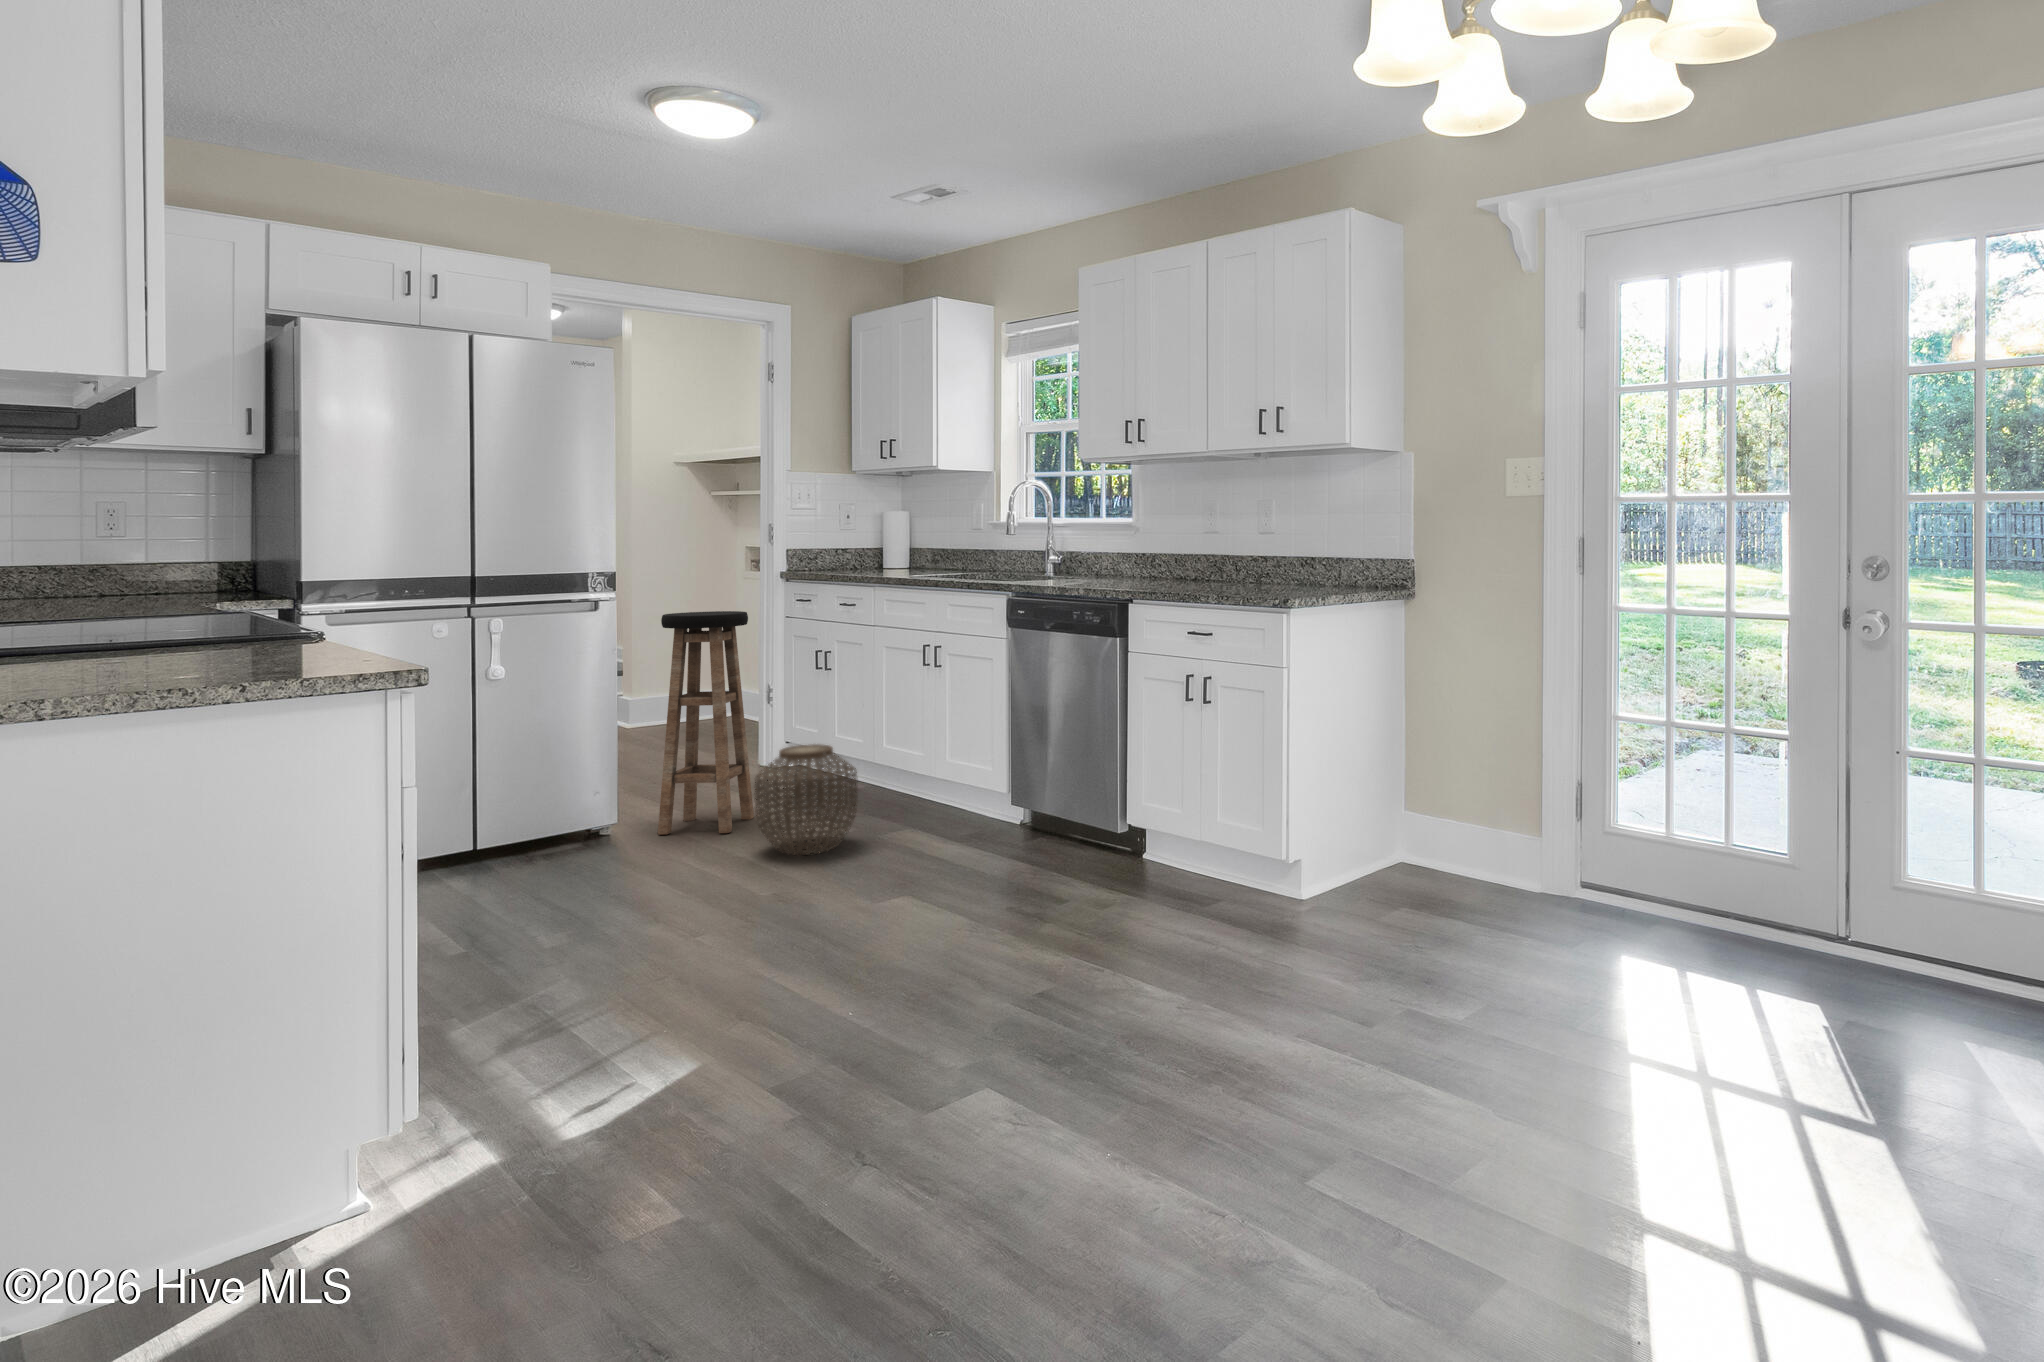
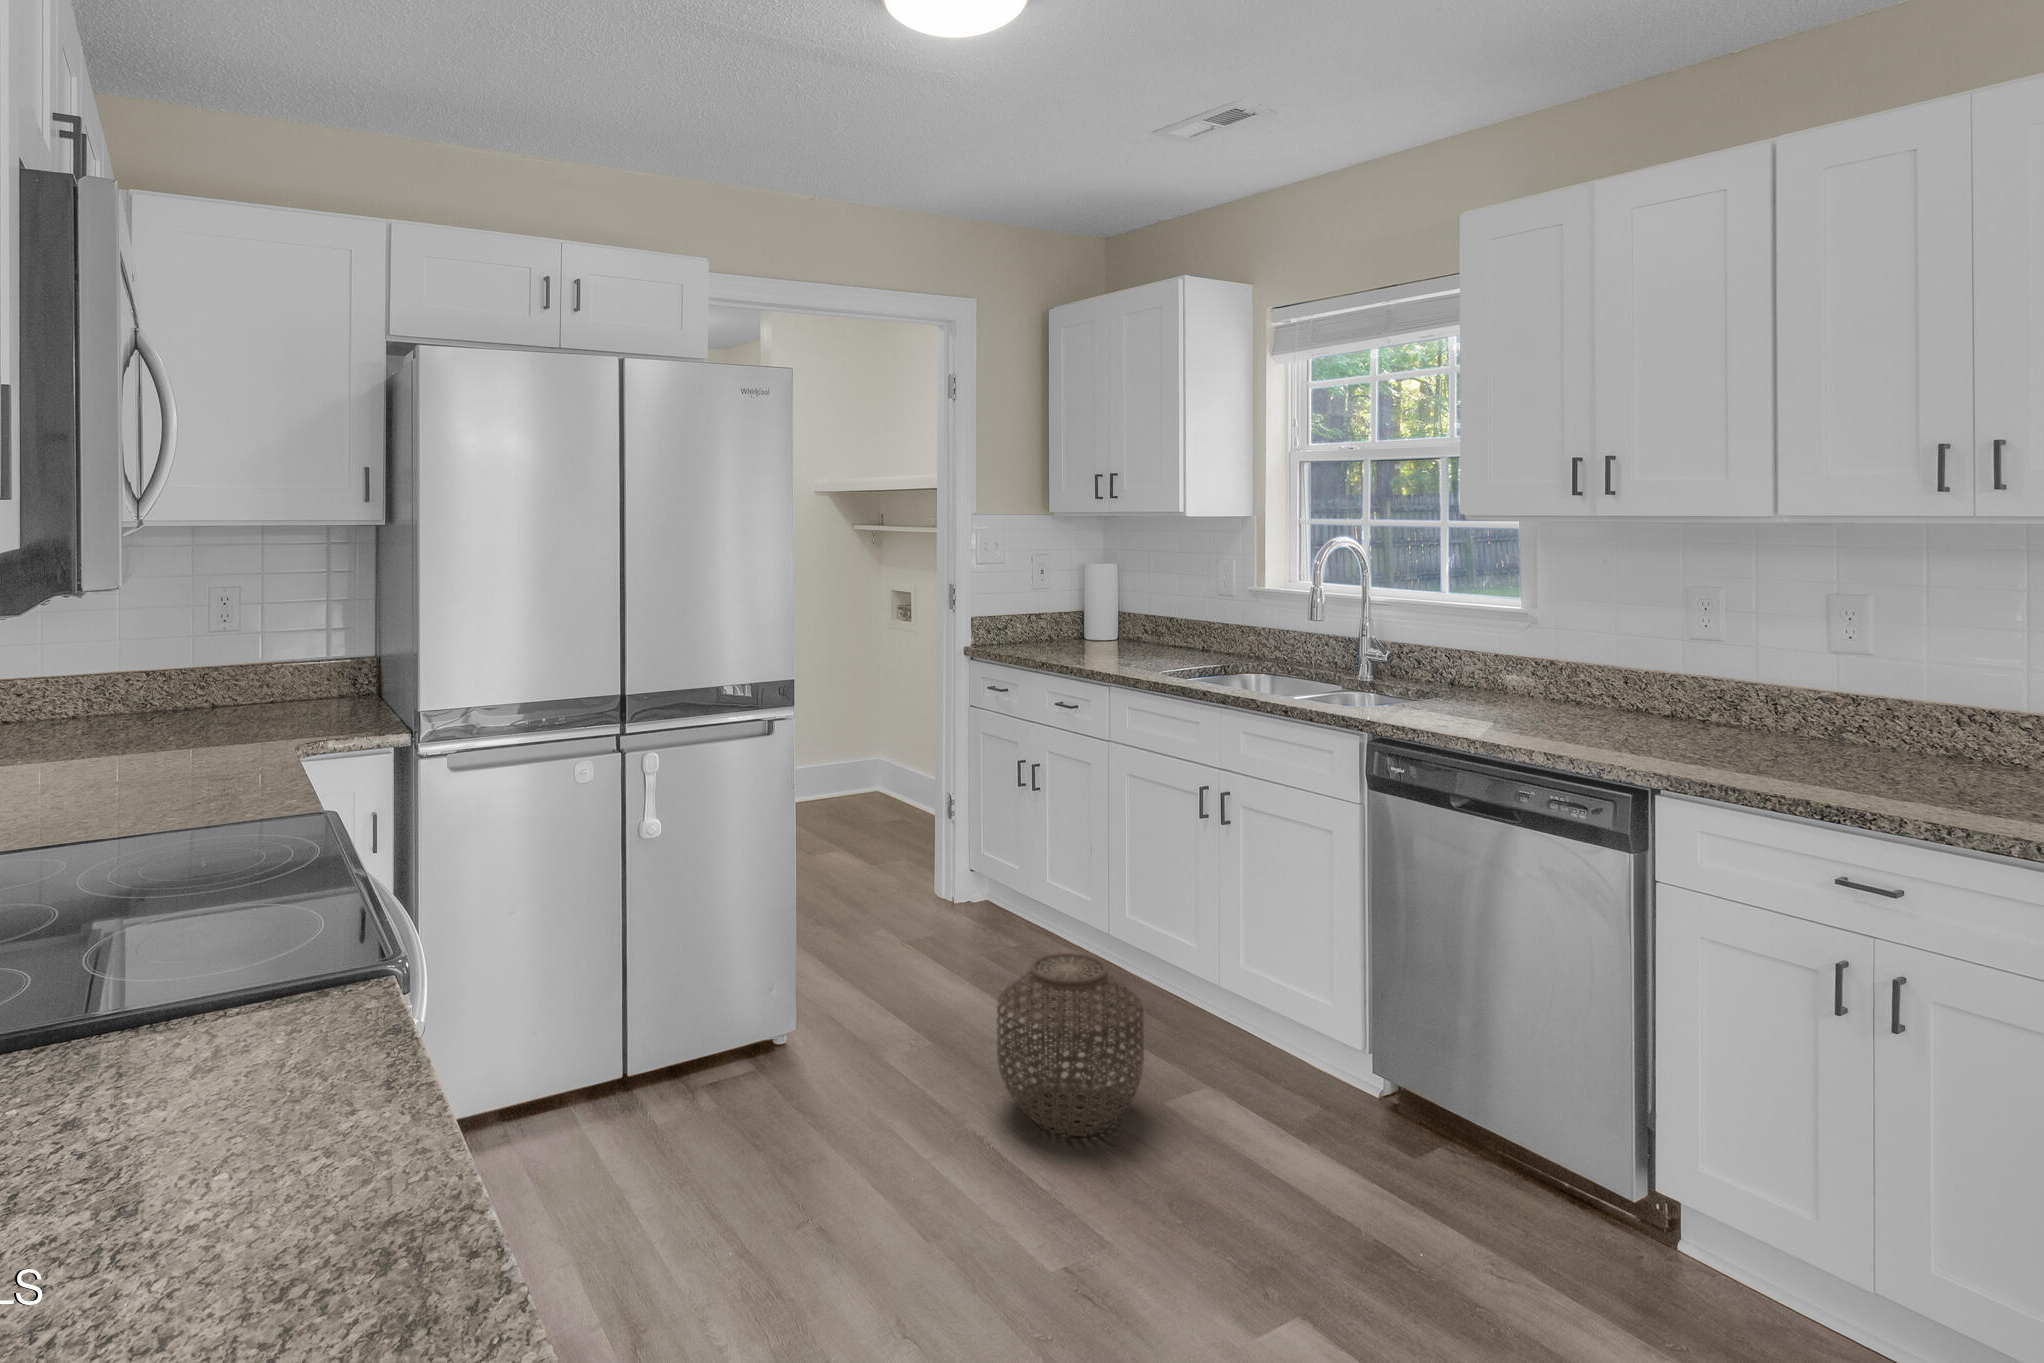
bar stool: present [658,611,754,834] -> none [849,726,966,1055]

